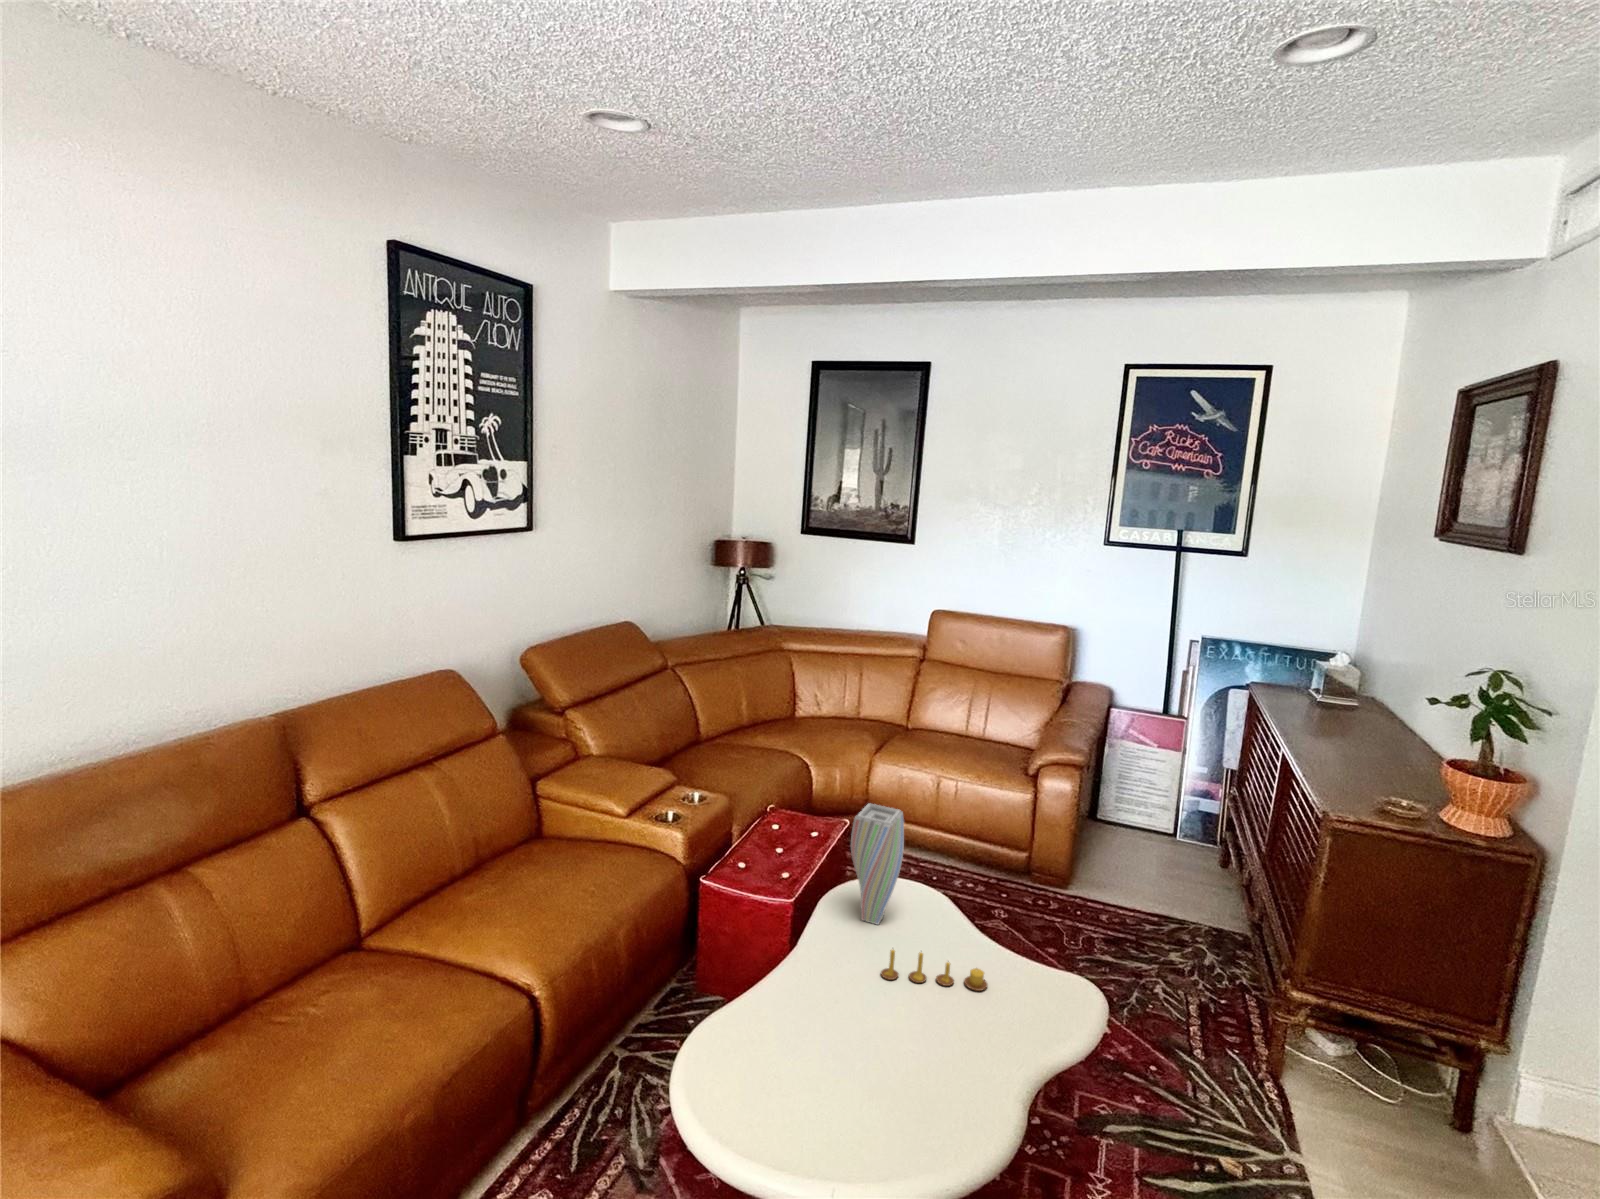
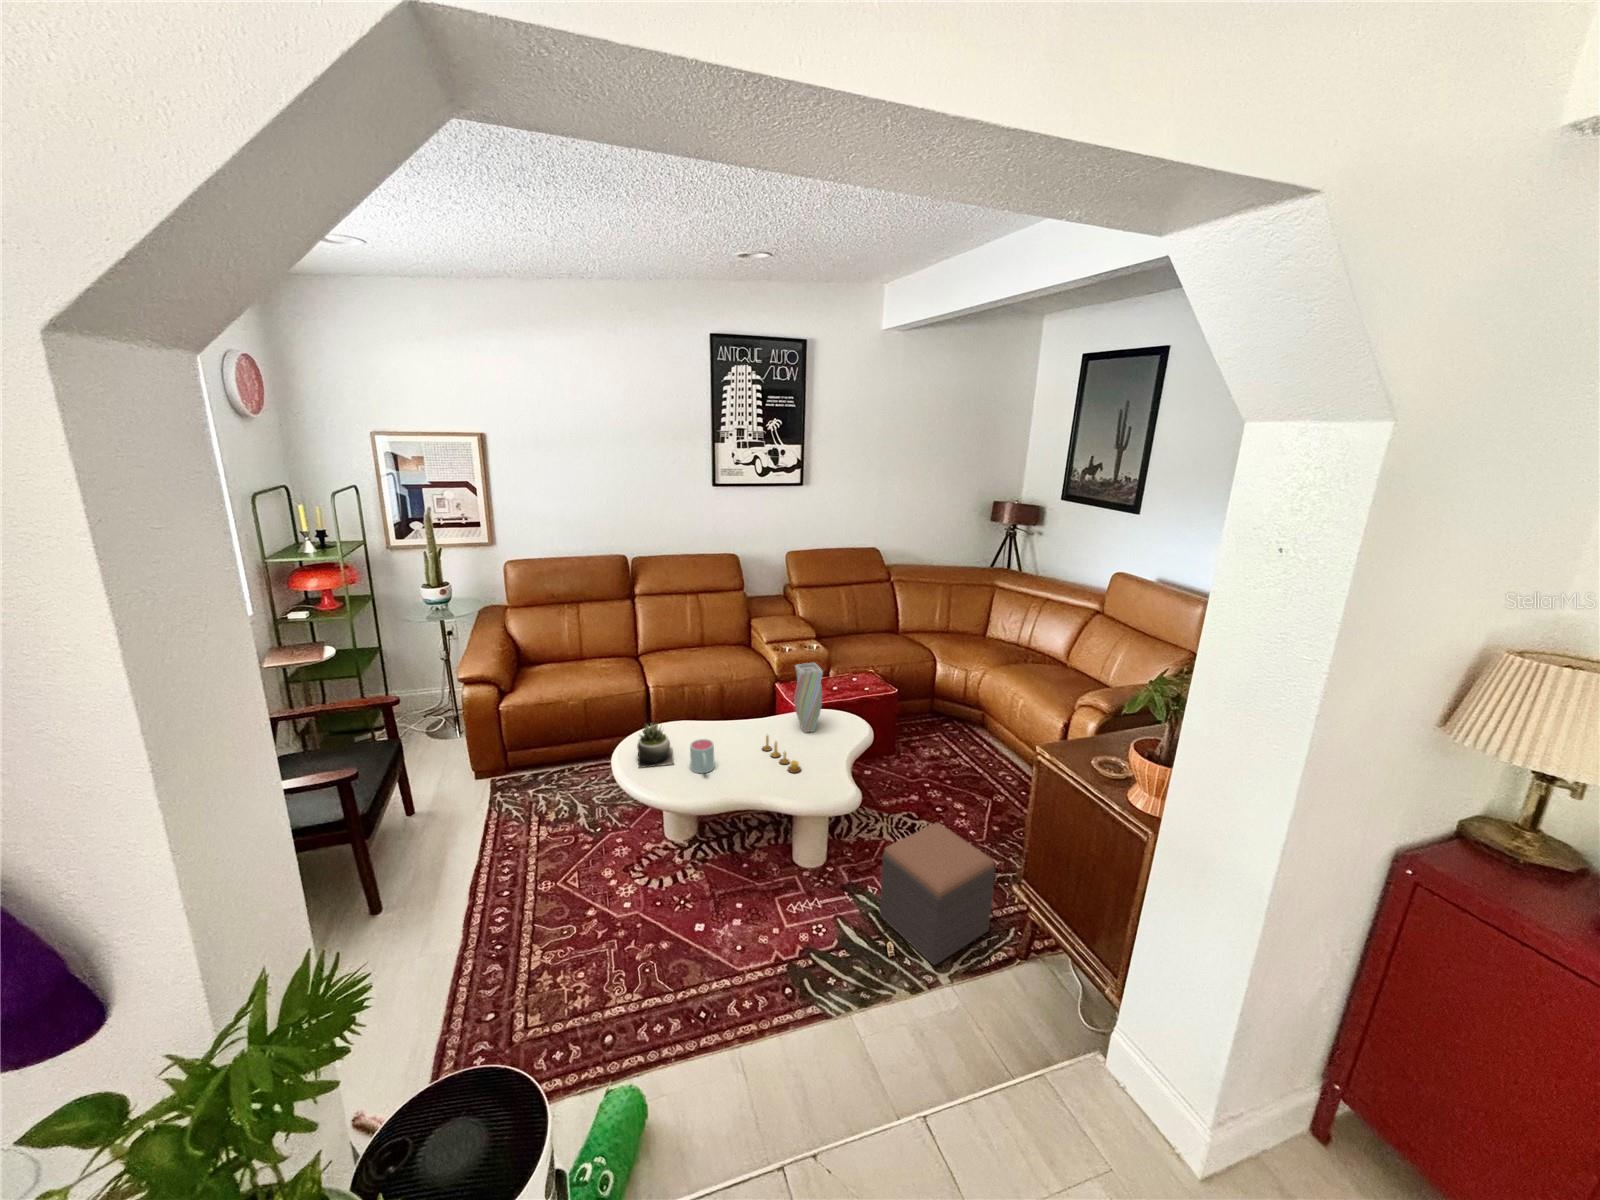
footstool: none [1127,963,1291,1153] -> present [880,823,995,965]
mug: none [860,1001,928,1077] -> present [690,739,715,773]
succulent plant: none [742,1015,840,1135] -> present [637,723,674,768]

